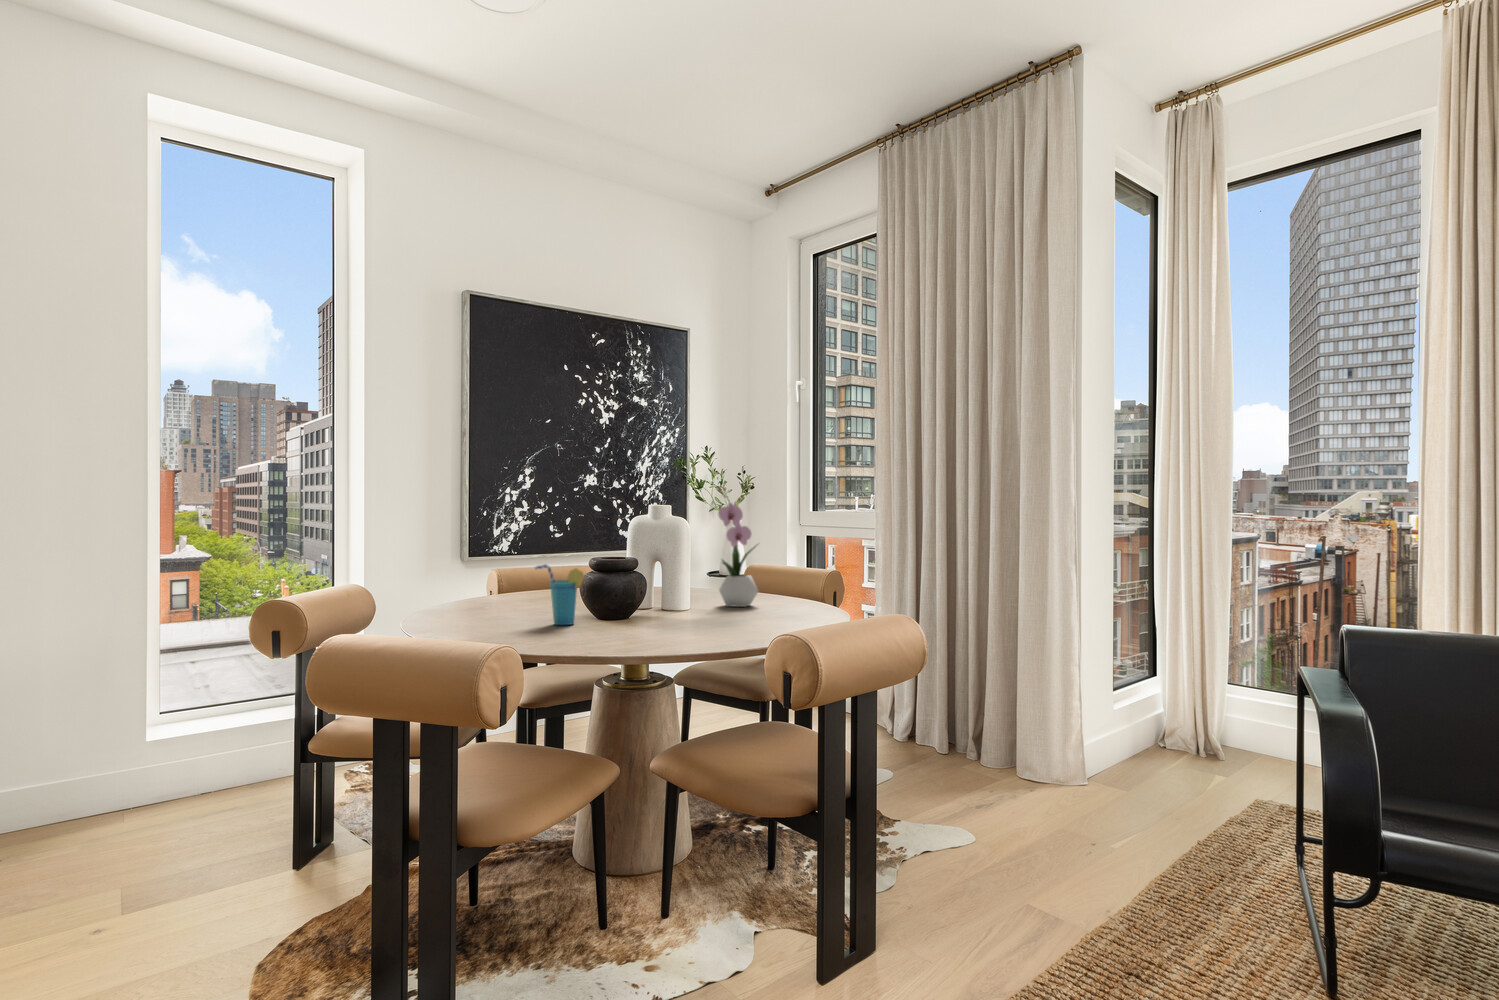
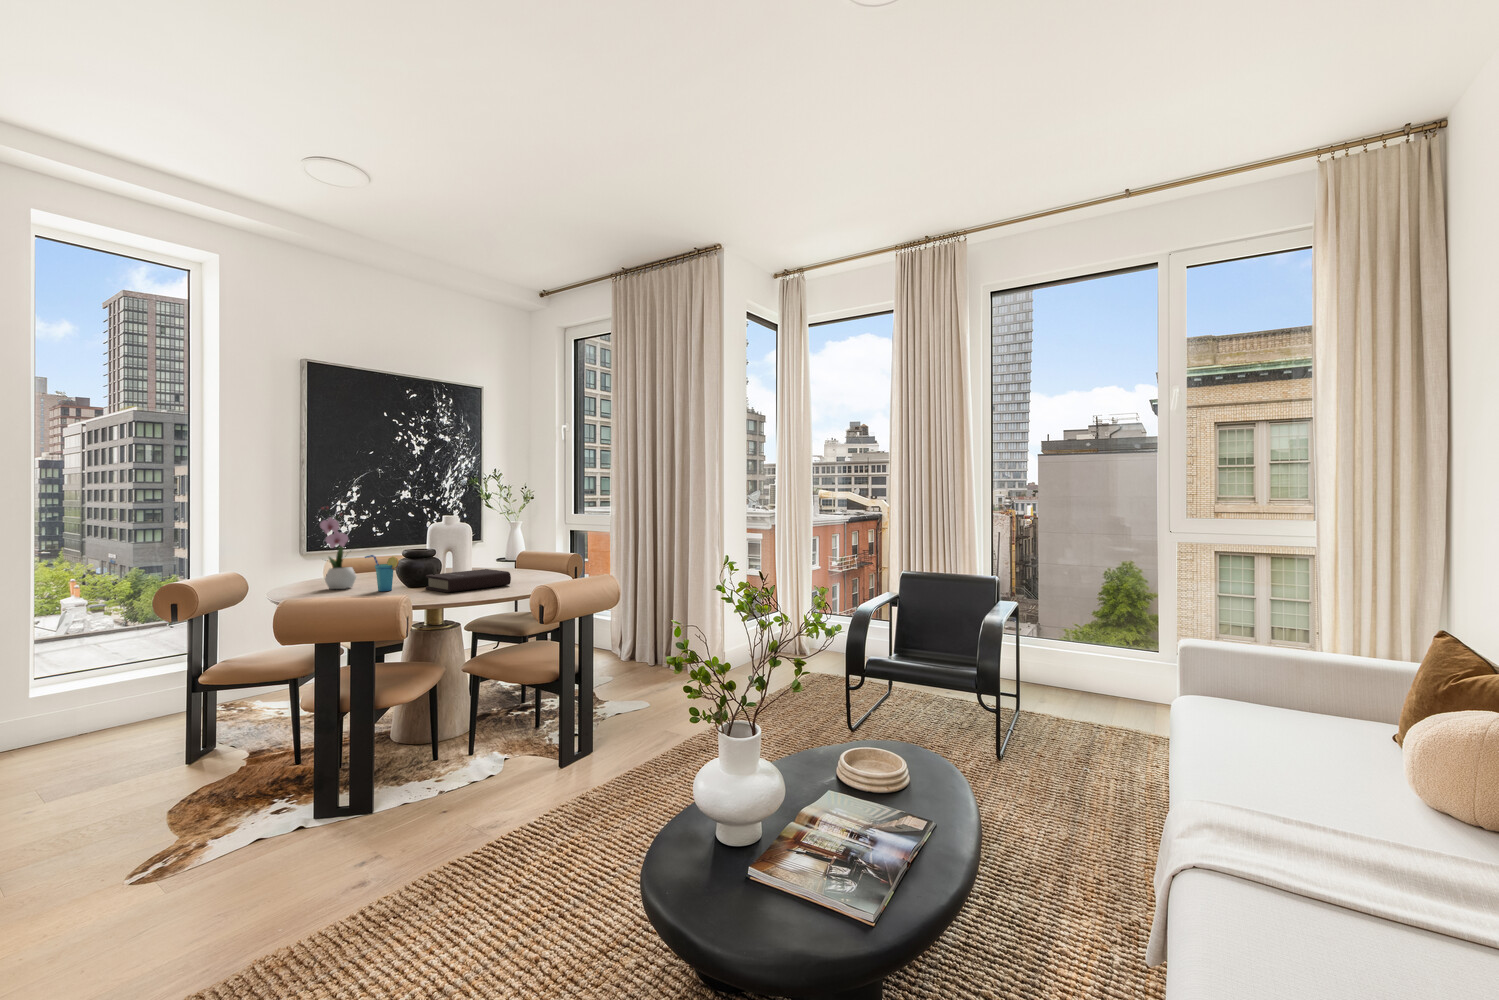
flower arrangement: present [718,488,758,607] -> present [320,507,356,589]
book: none [625,593,759,633] -> present [426,569,511,593]

